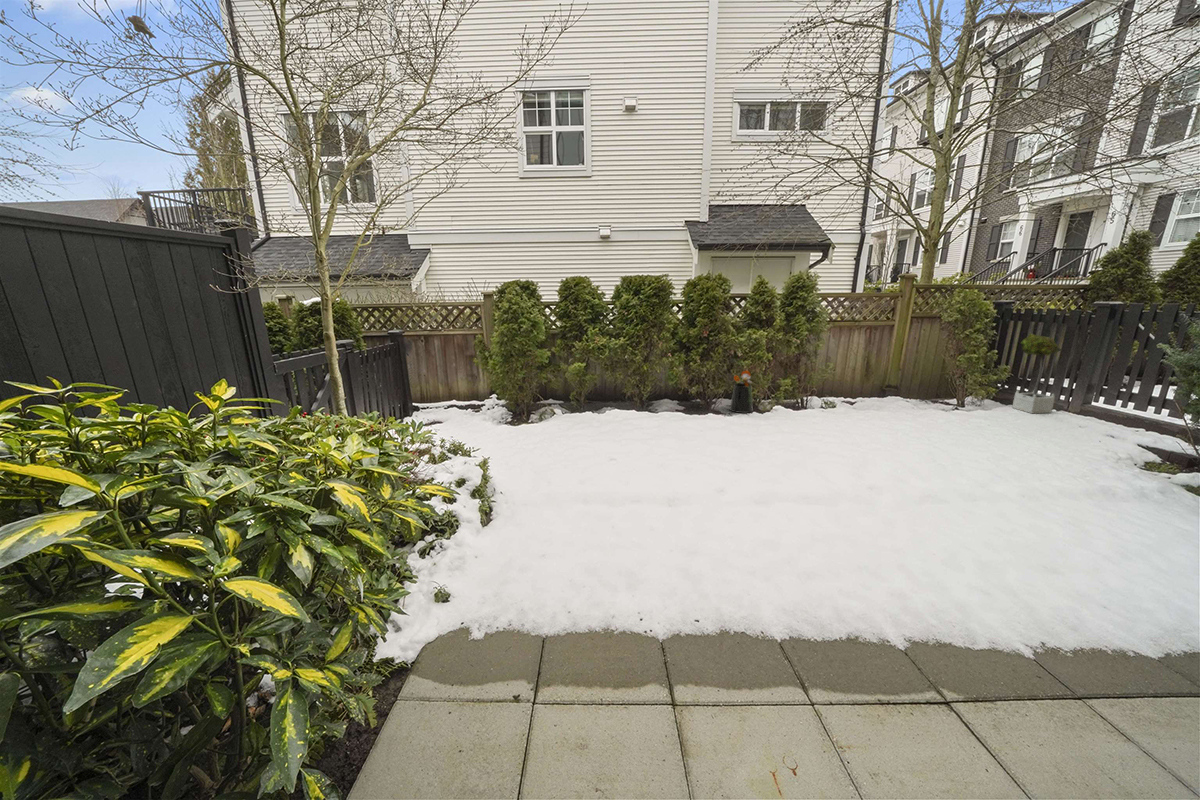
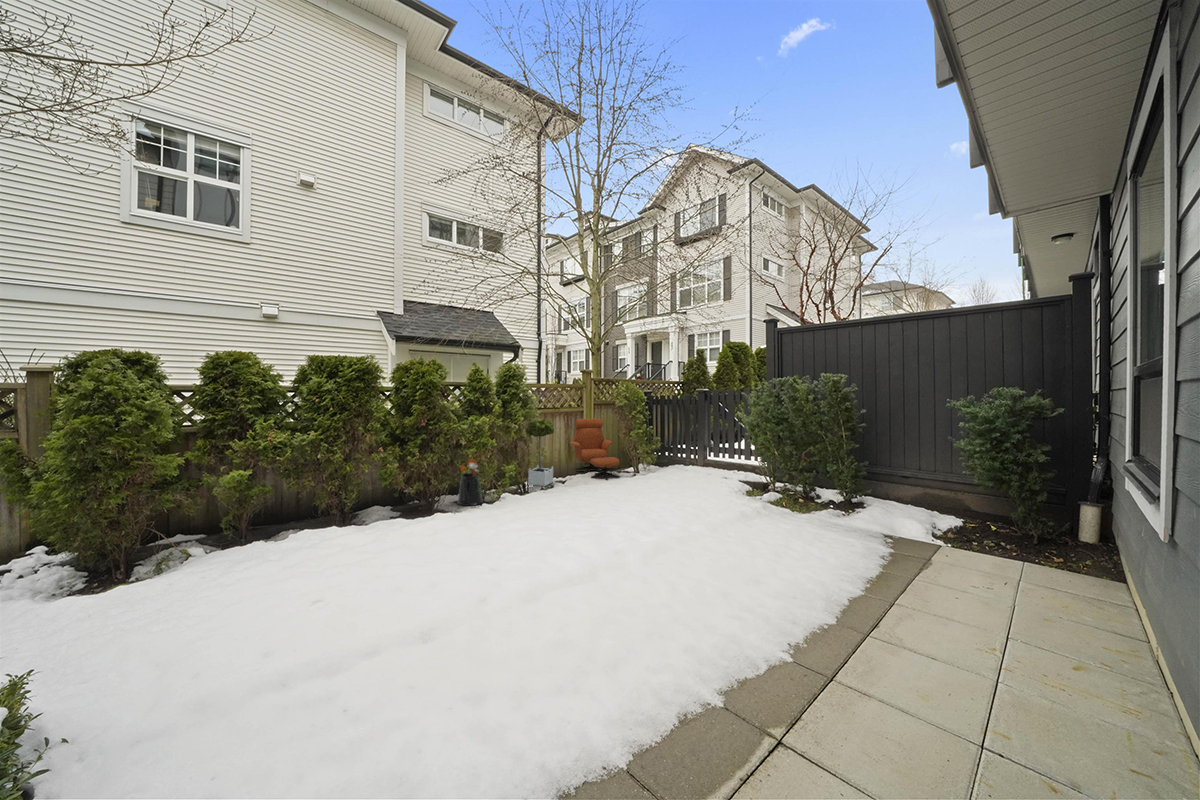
potted tree: present [1012,334,1061,413] -> present [525,418,554,486]
lounge chair: none [867,335,931,410] -> present [570,419,620,480]

